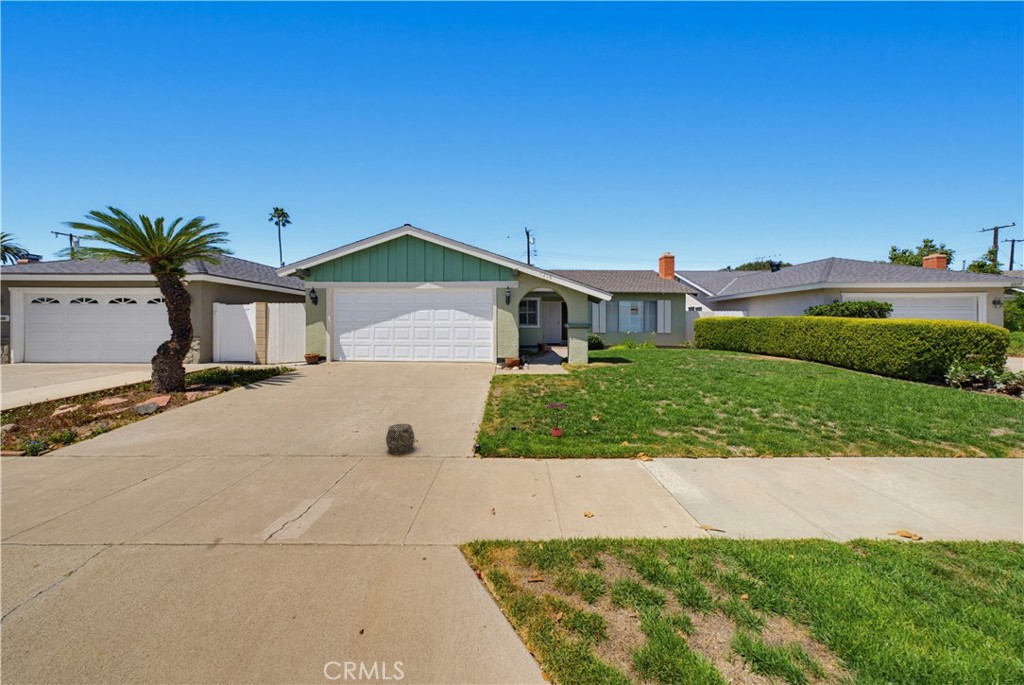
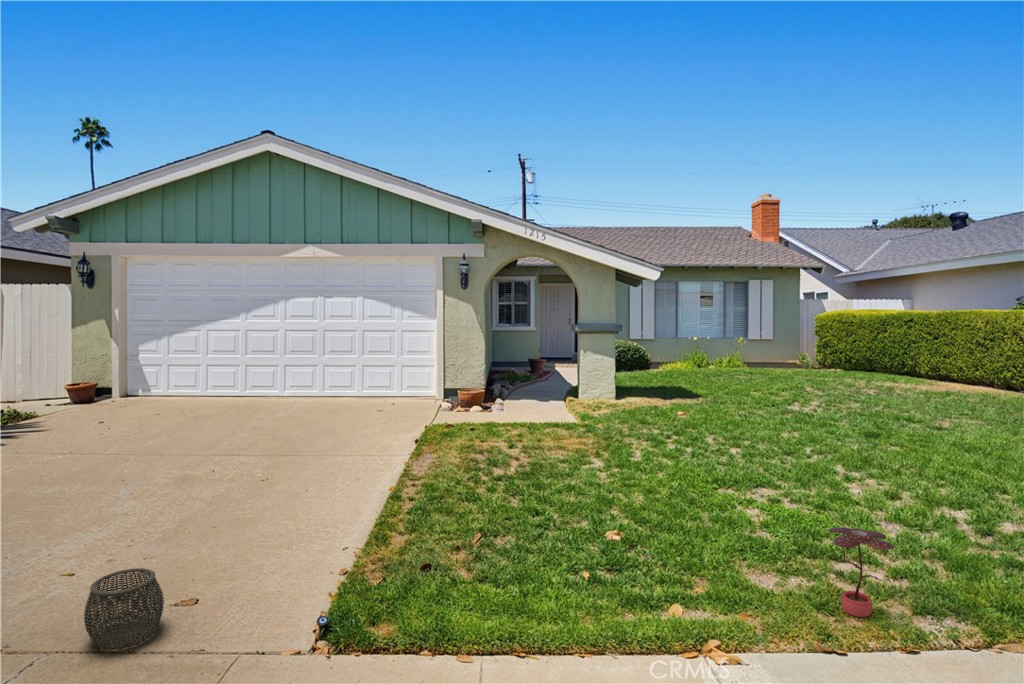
potted plant: present [546,403,568,436] -> present [828,527,894,617]

